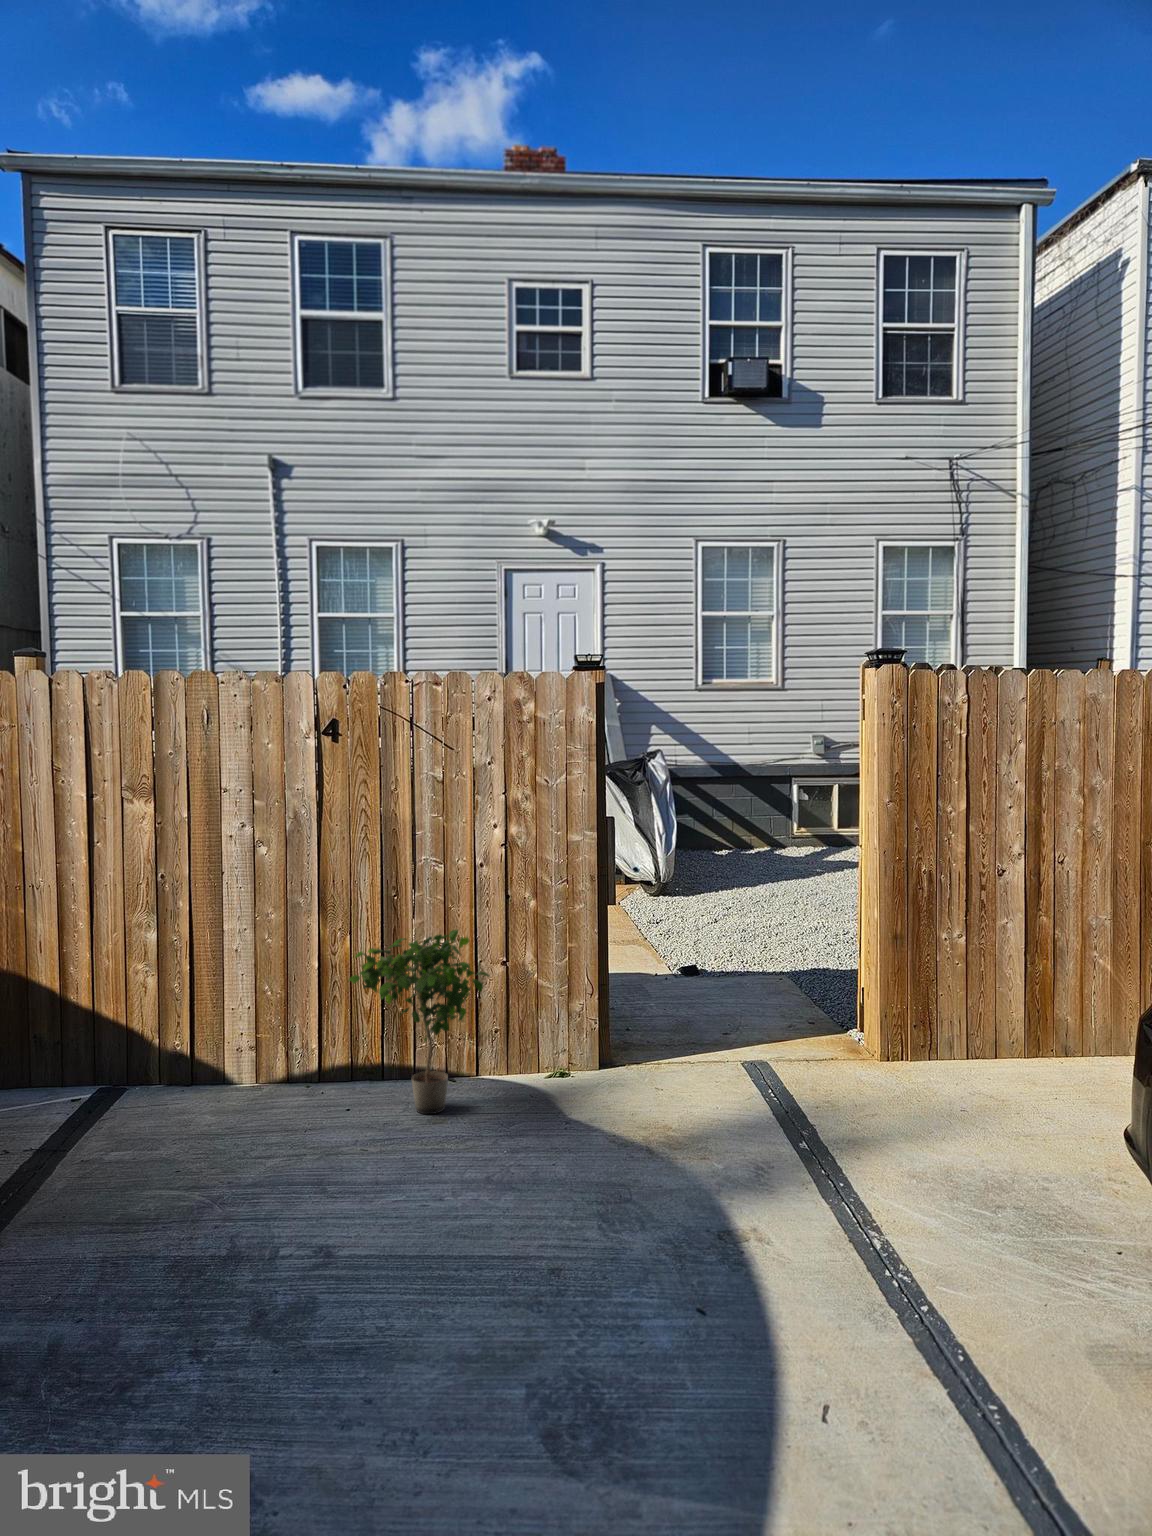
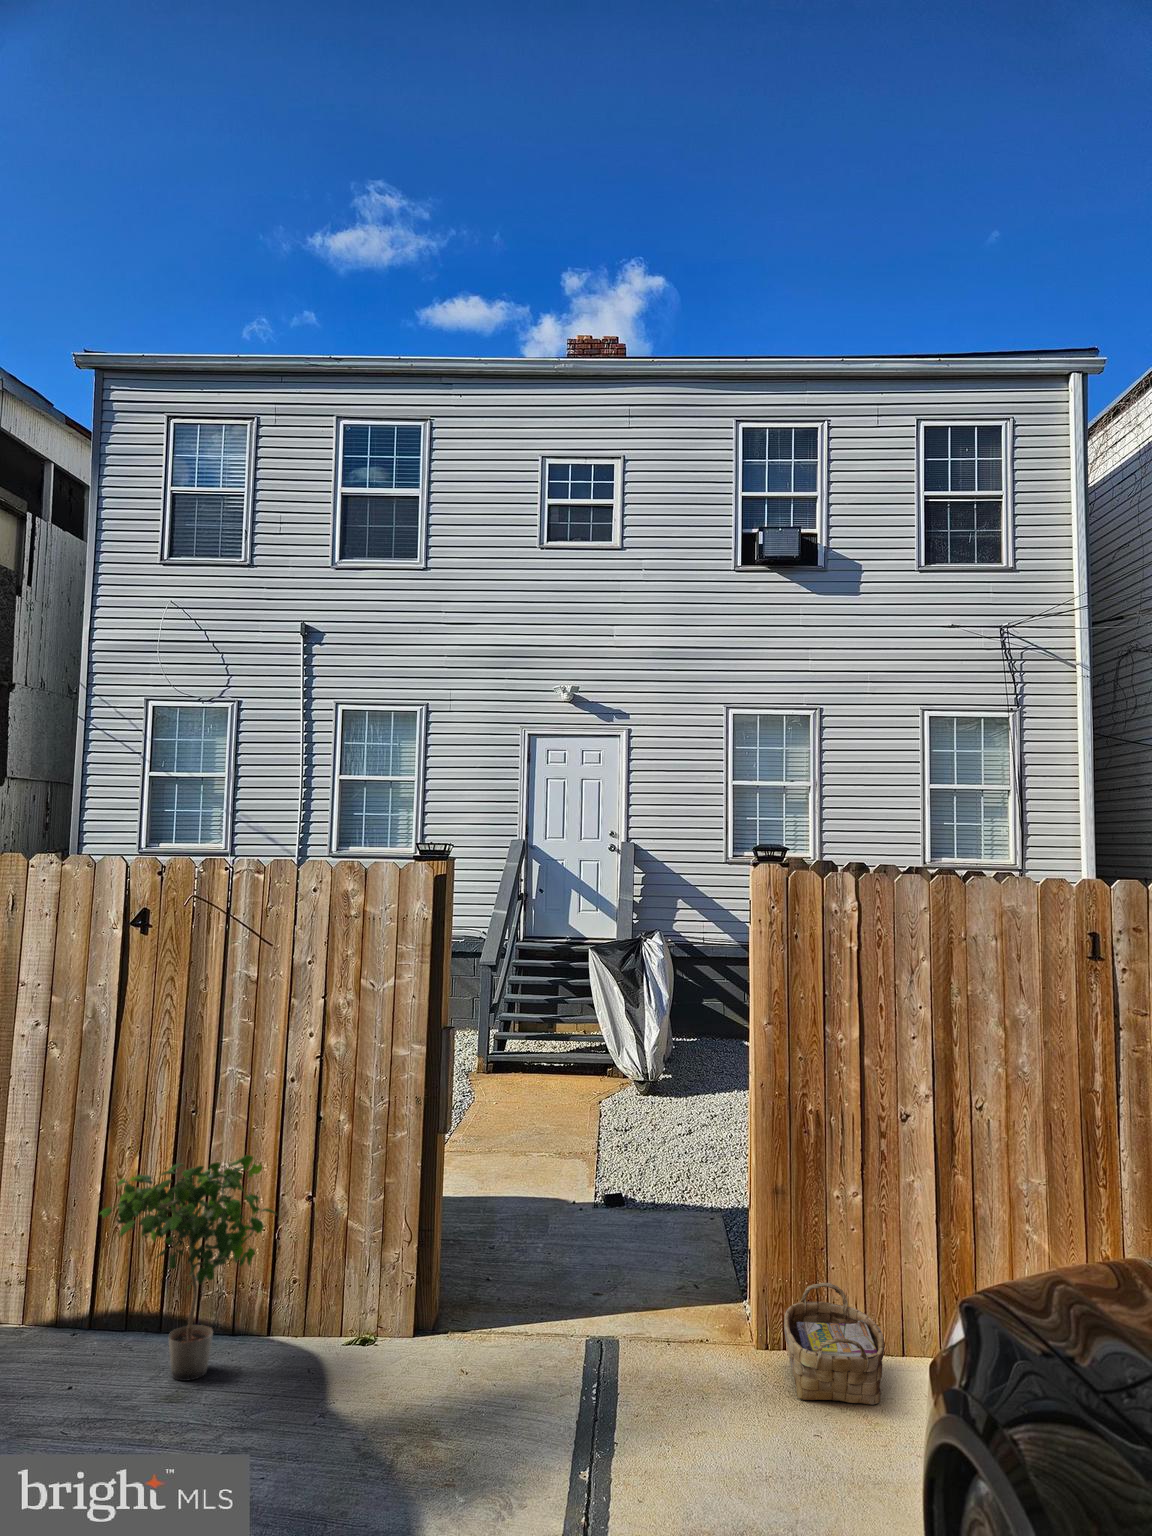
woven basket: none [912,1007,1002,1093] -> present [784,1283,885,1405]

